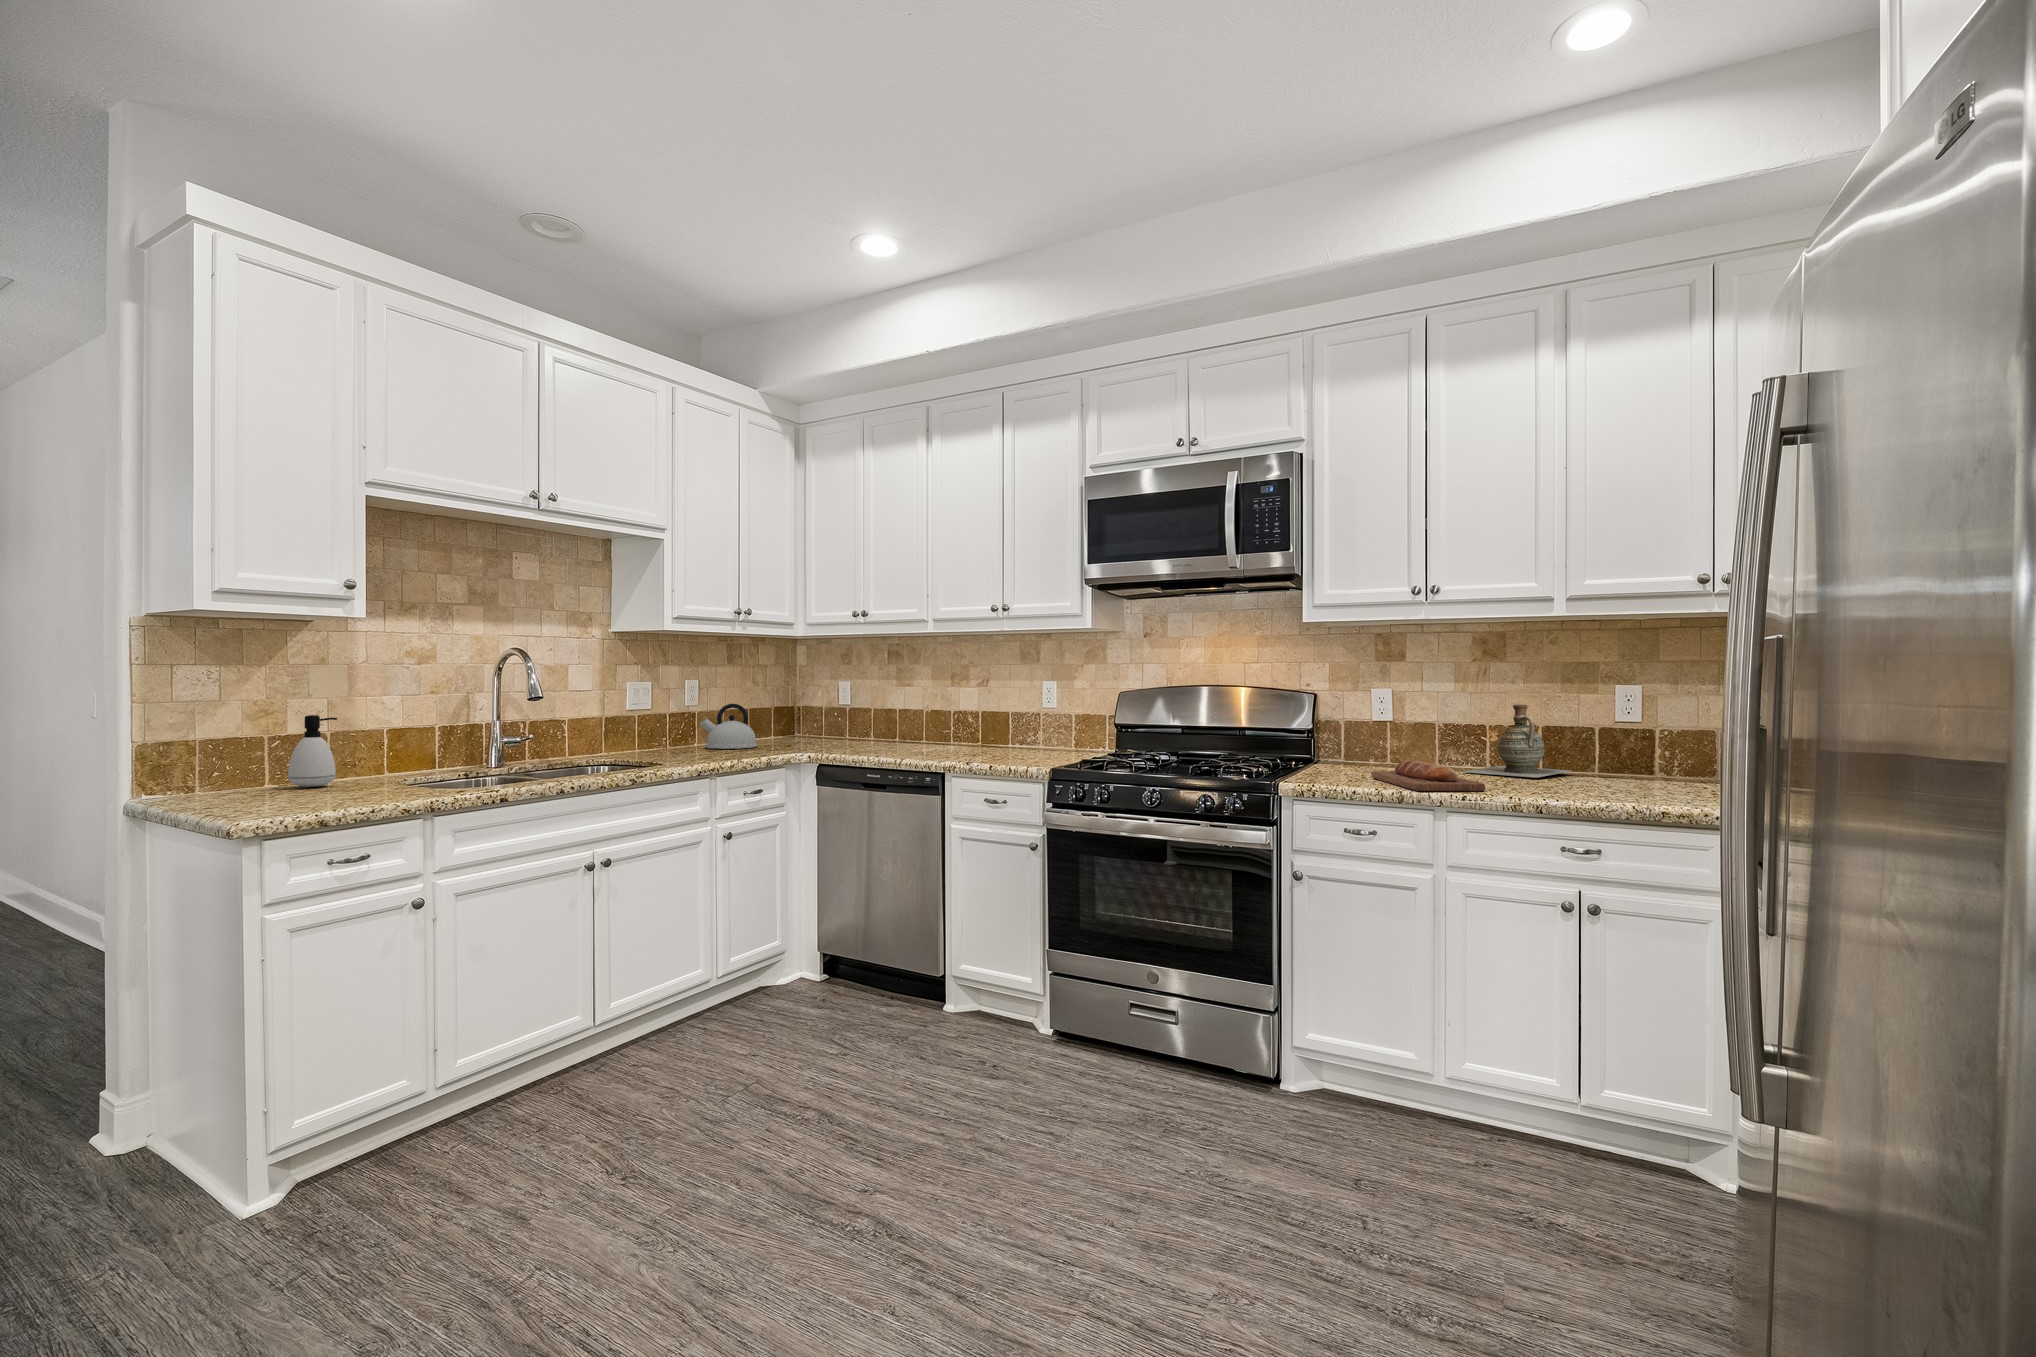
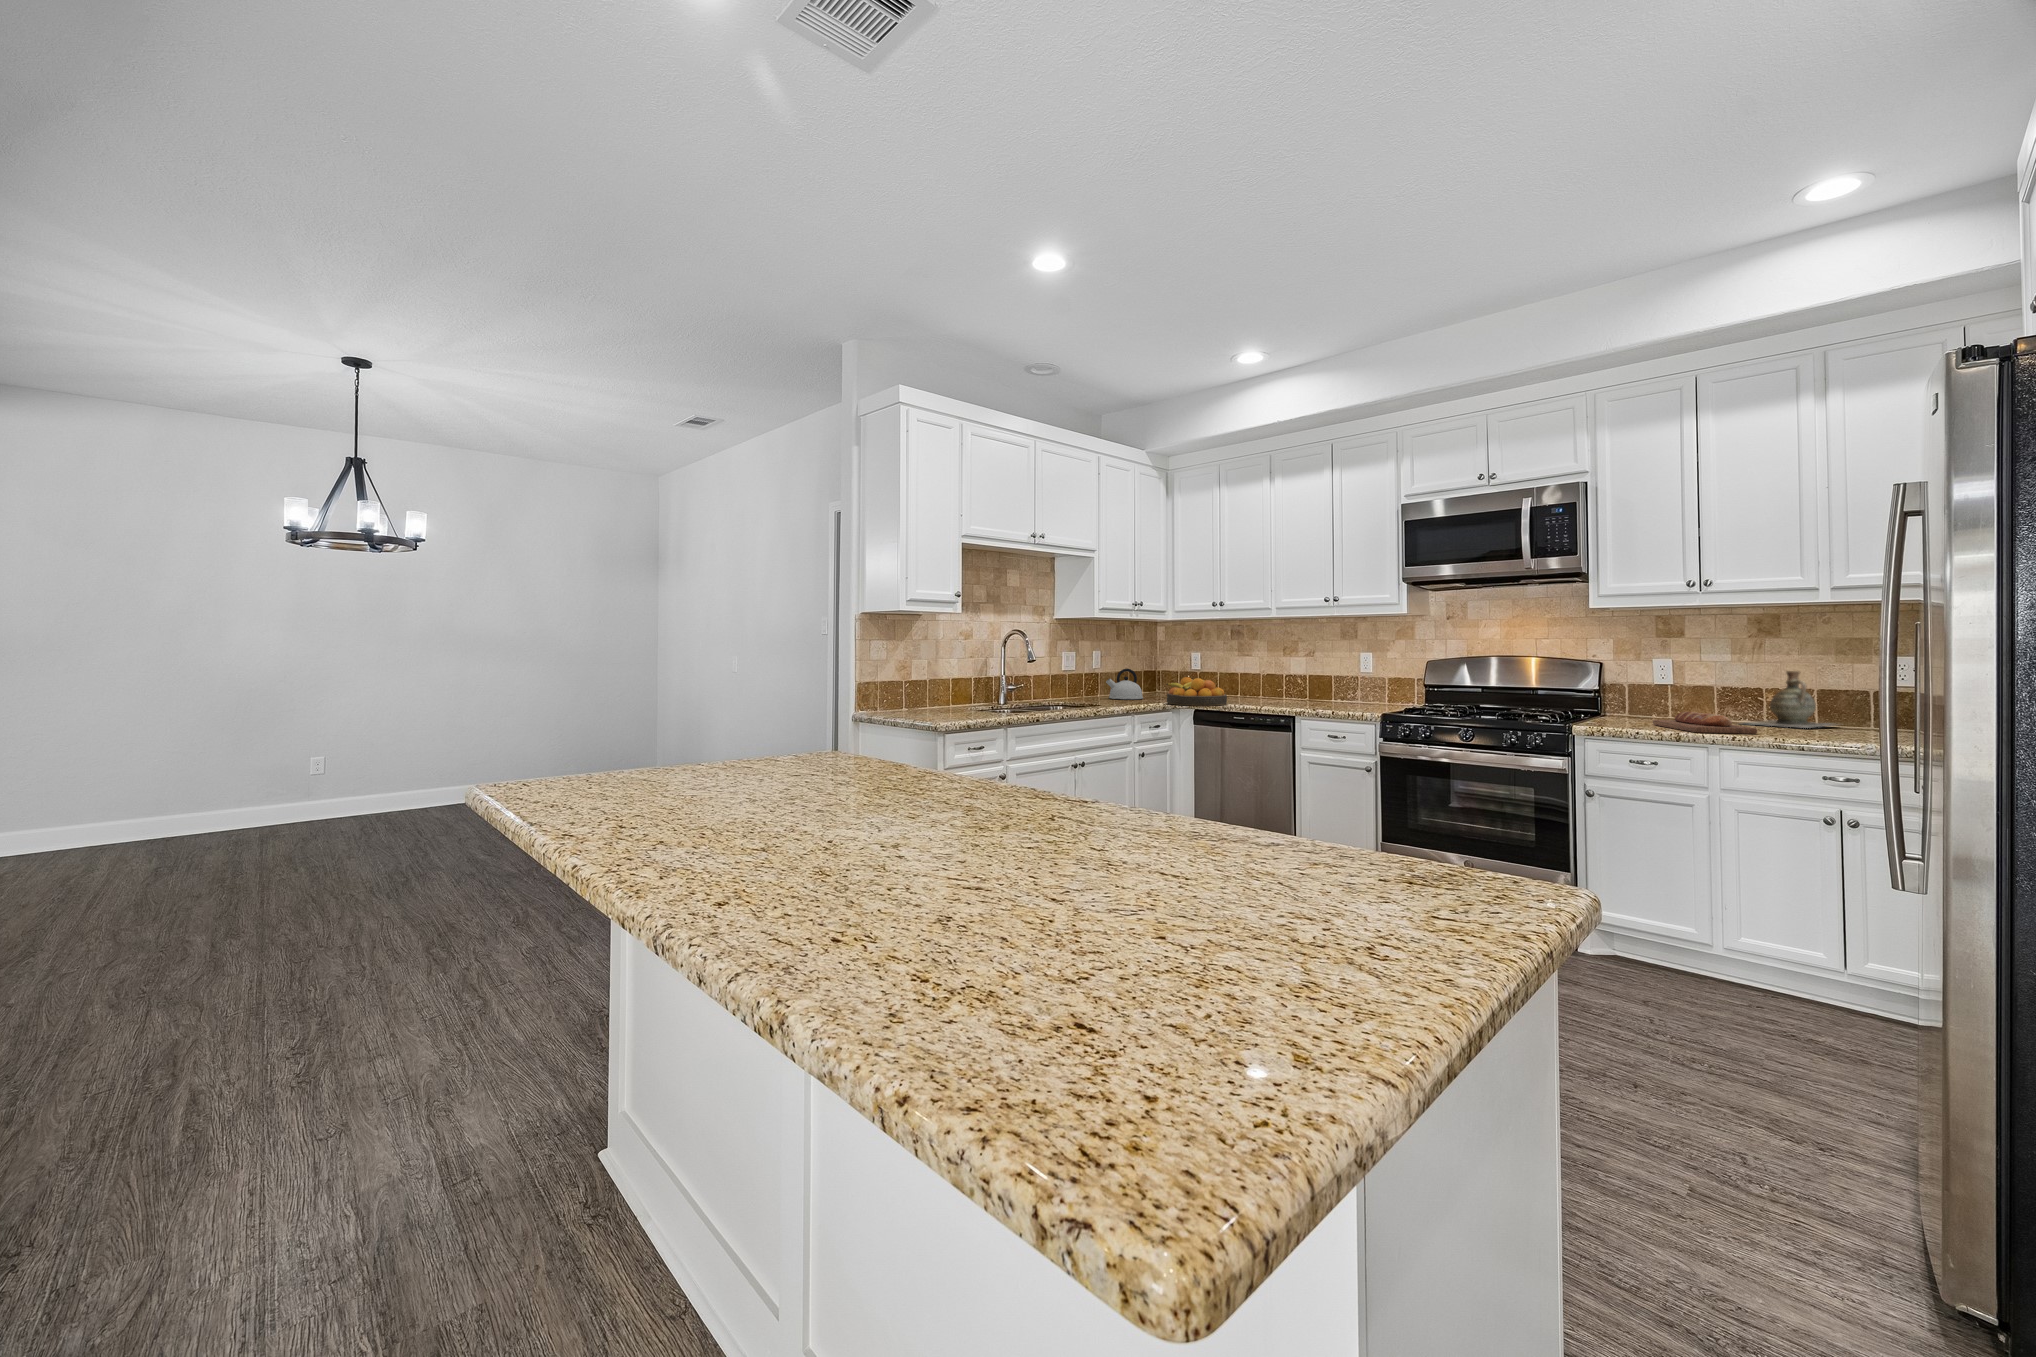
soap dispenser: present [288,715,337,787] -> none [910,670,933,712]
fruit bowl: none [776,716,862,759] -> present [1166,677,1227,706]

